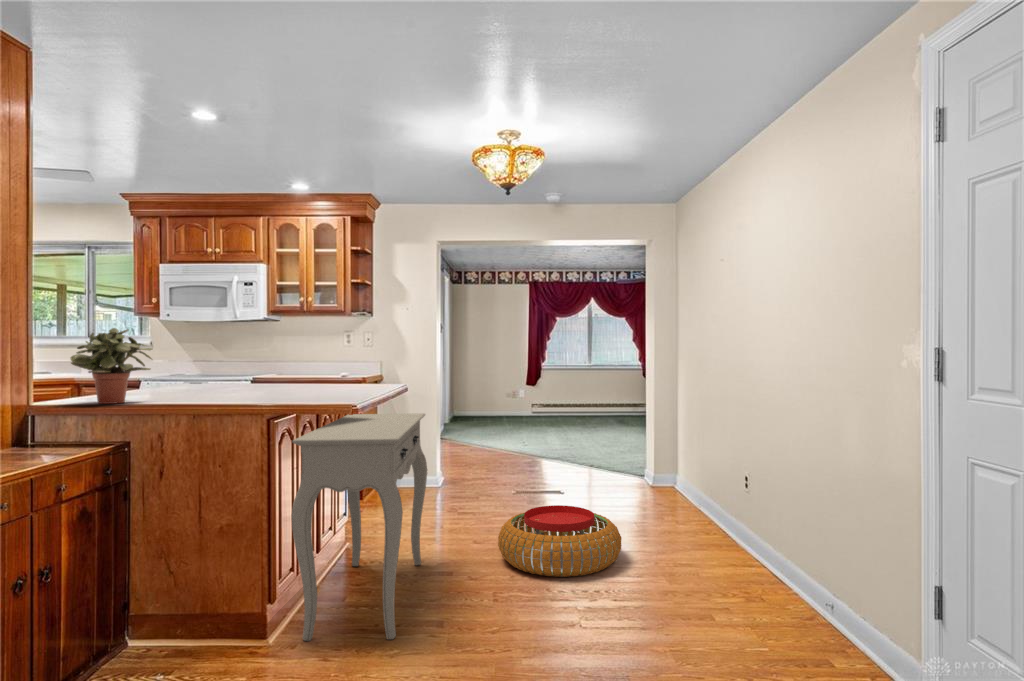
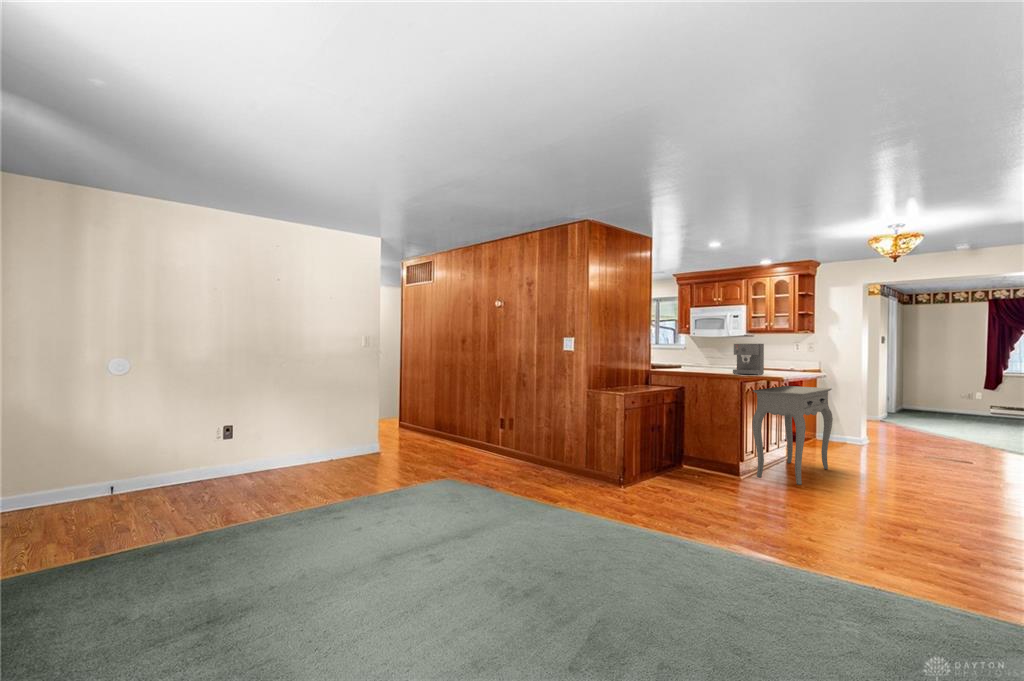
potted plant: present [70,328,152,404] -> none [665,342,695,372]
coffee maker: none [244,331,307,399] -> present [733,344,764,375]
pouf: present [498,505,622,577] -> none [880,452,978,492]

